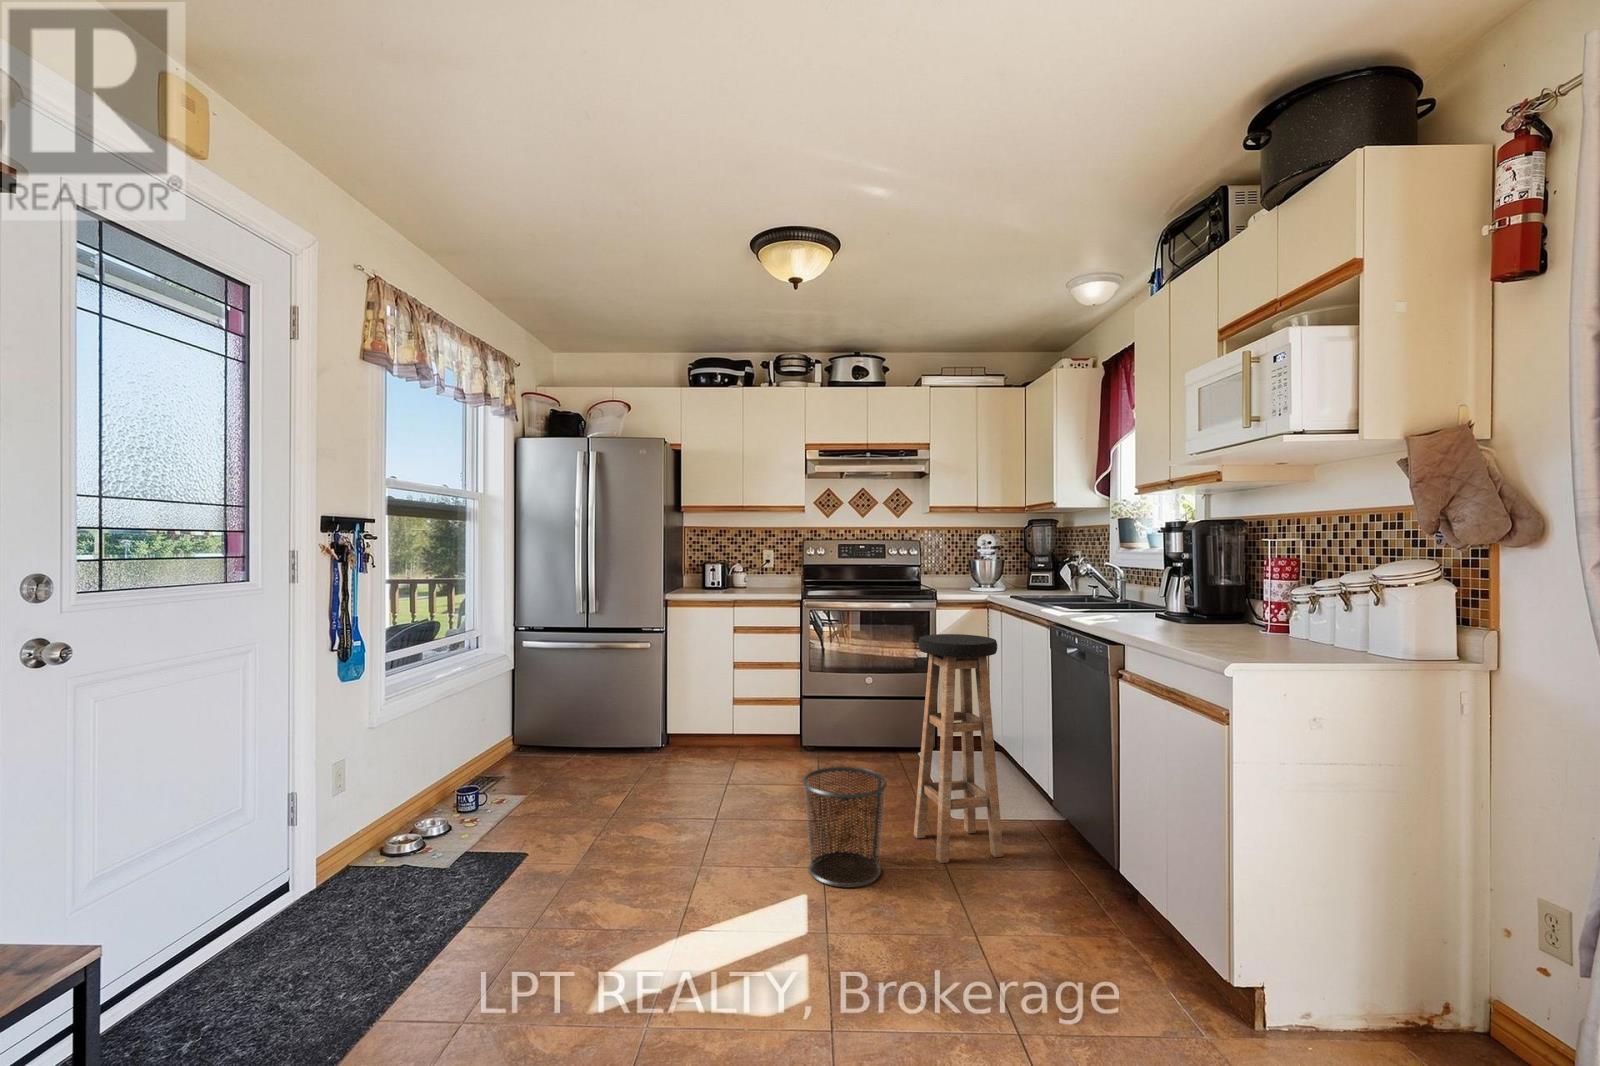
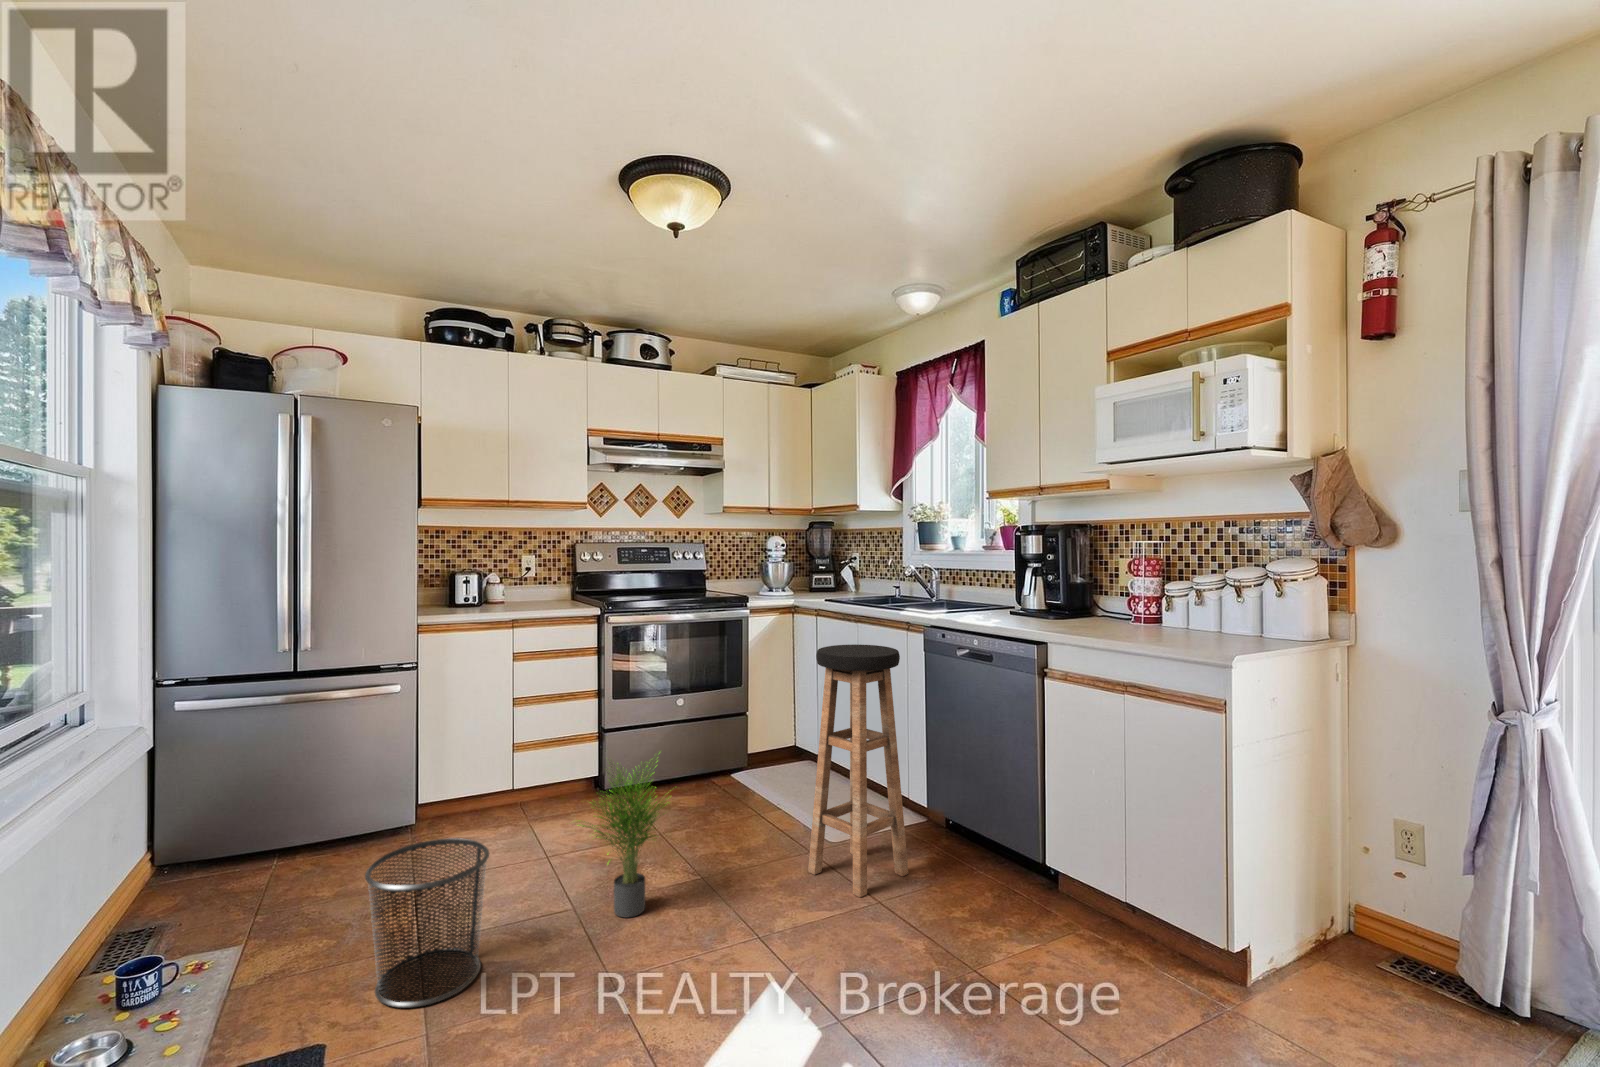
potted plant: none [704,706,794,834] -> present [578,766,669,918]
waste bin: present [803,767,887,888] -> present [365,838,489,1008]

